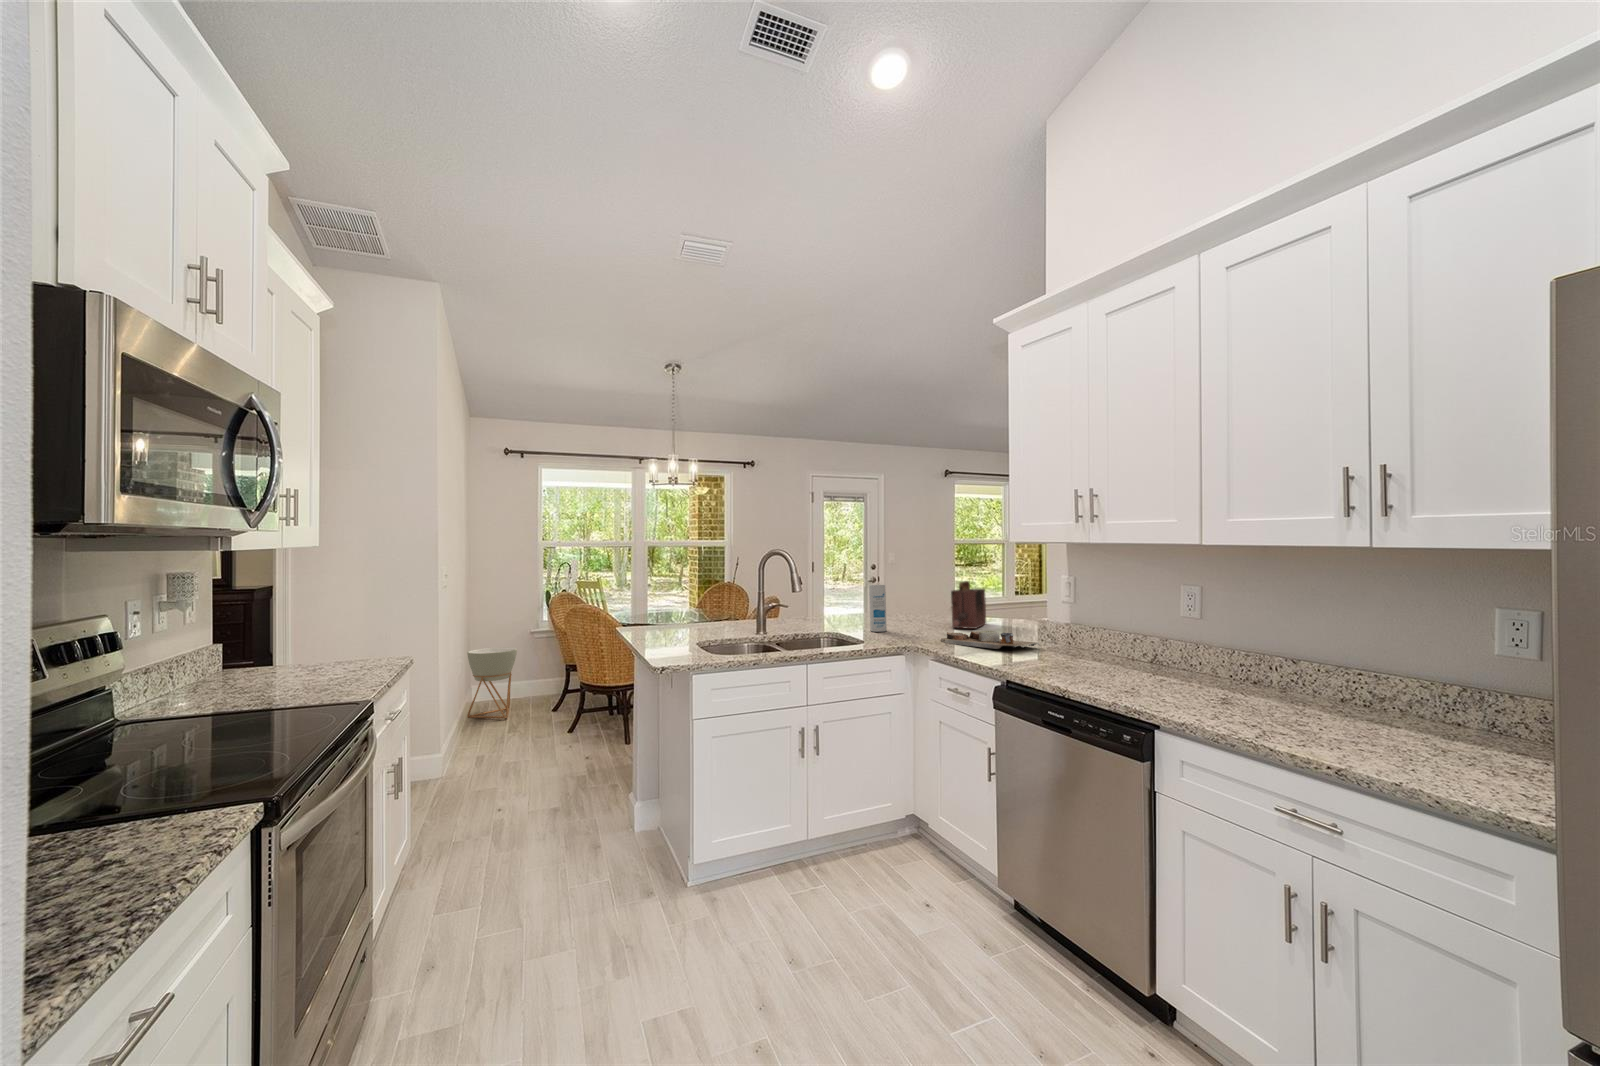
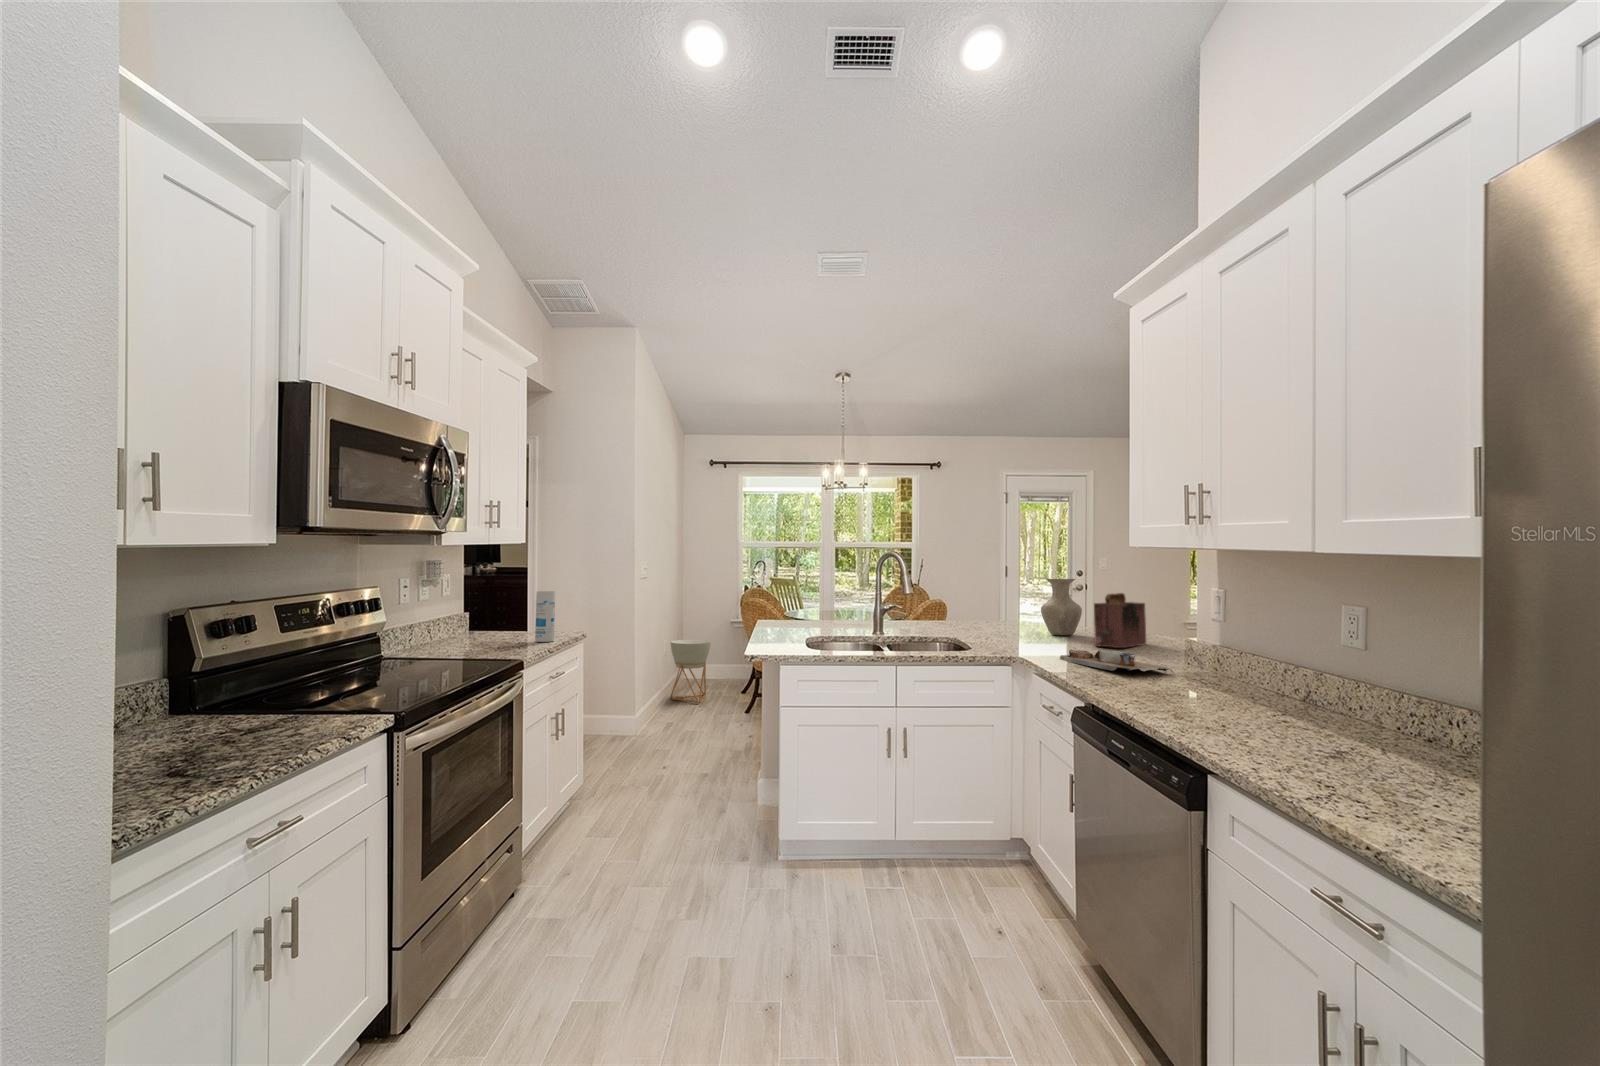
vase: none [895,570,930,620] -> present [1041,579,1082,636]
canister: present [869,585,887,632] -> present [535,591,555,642]

